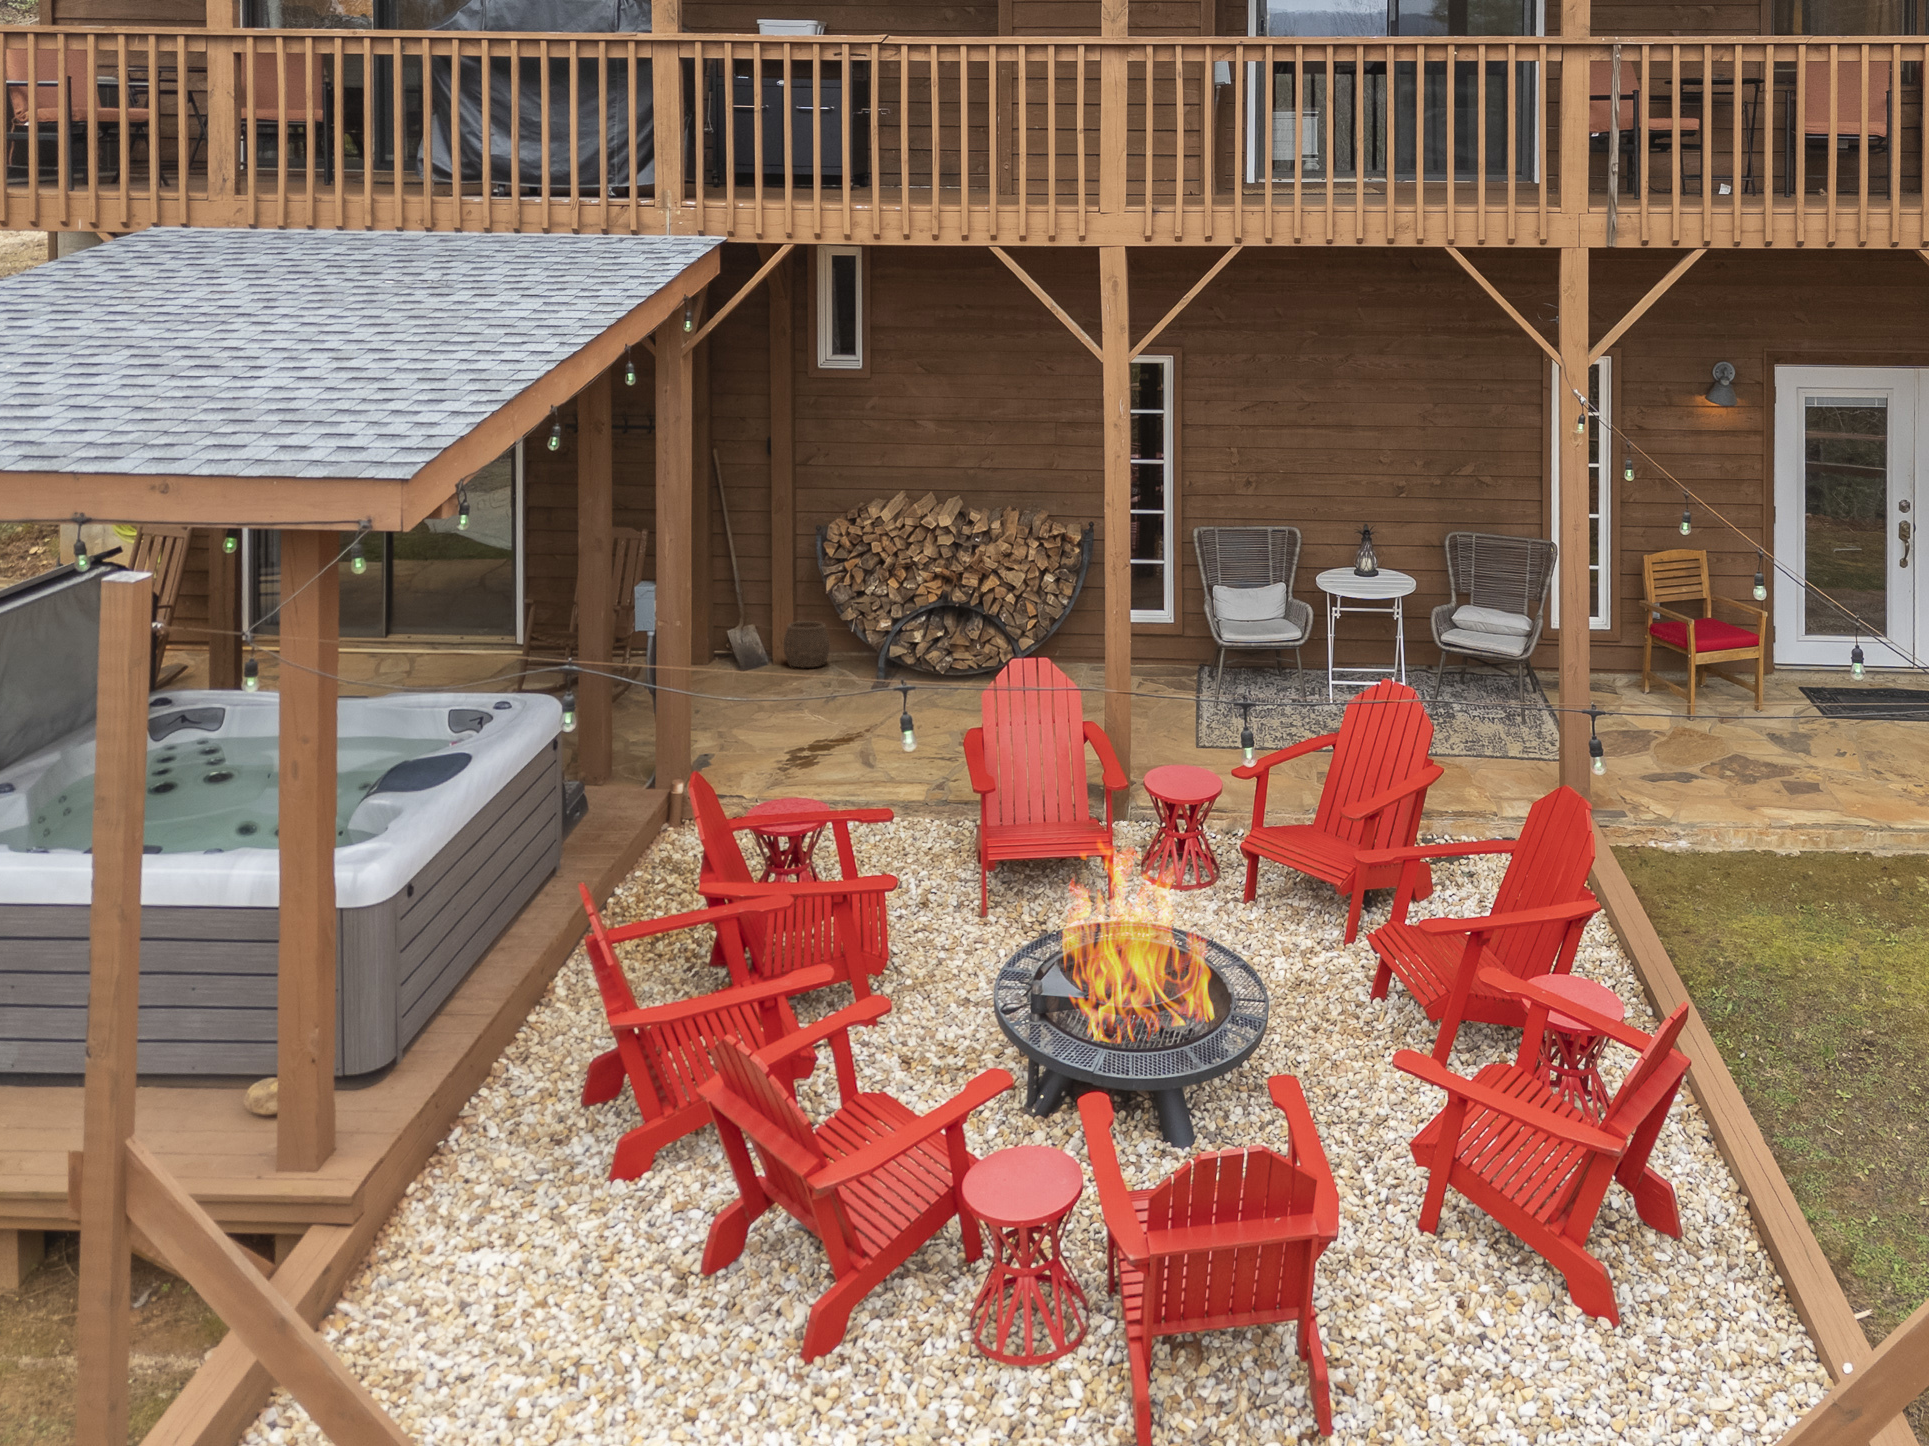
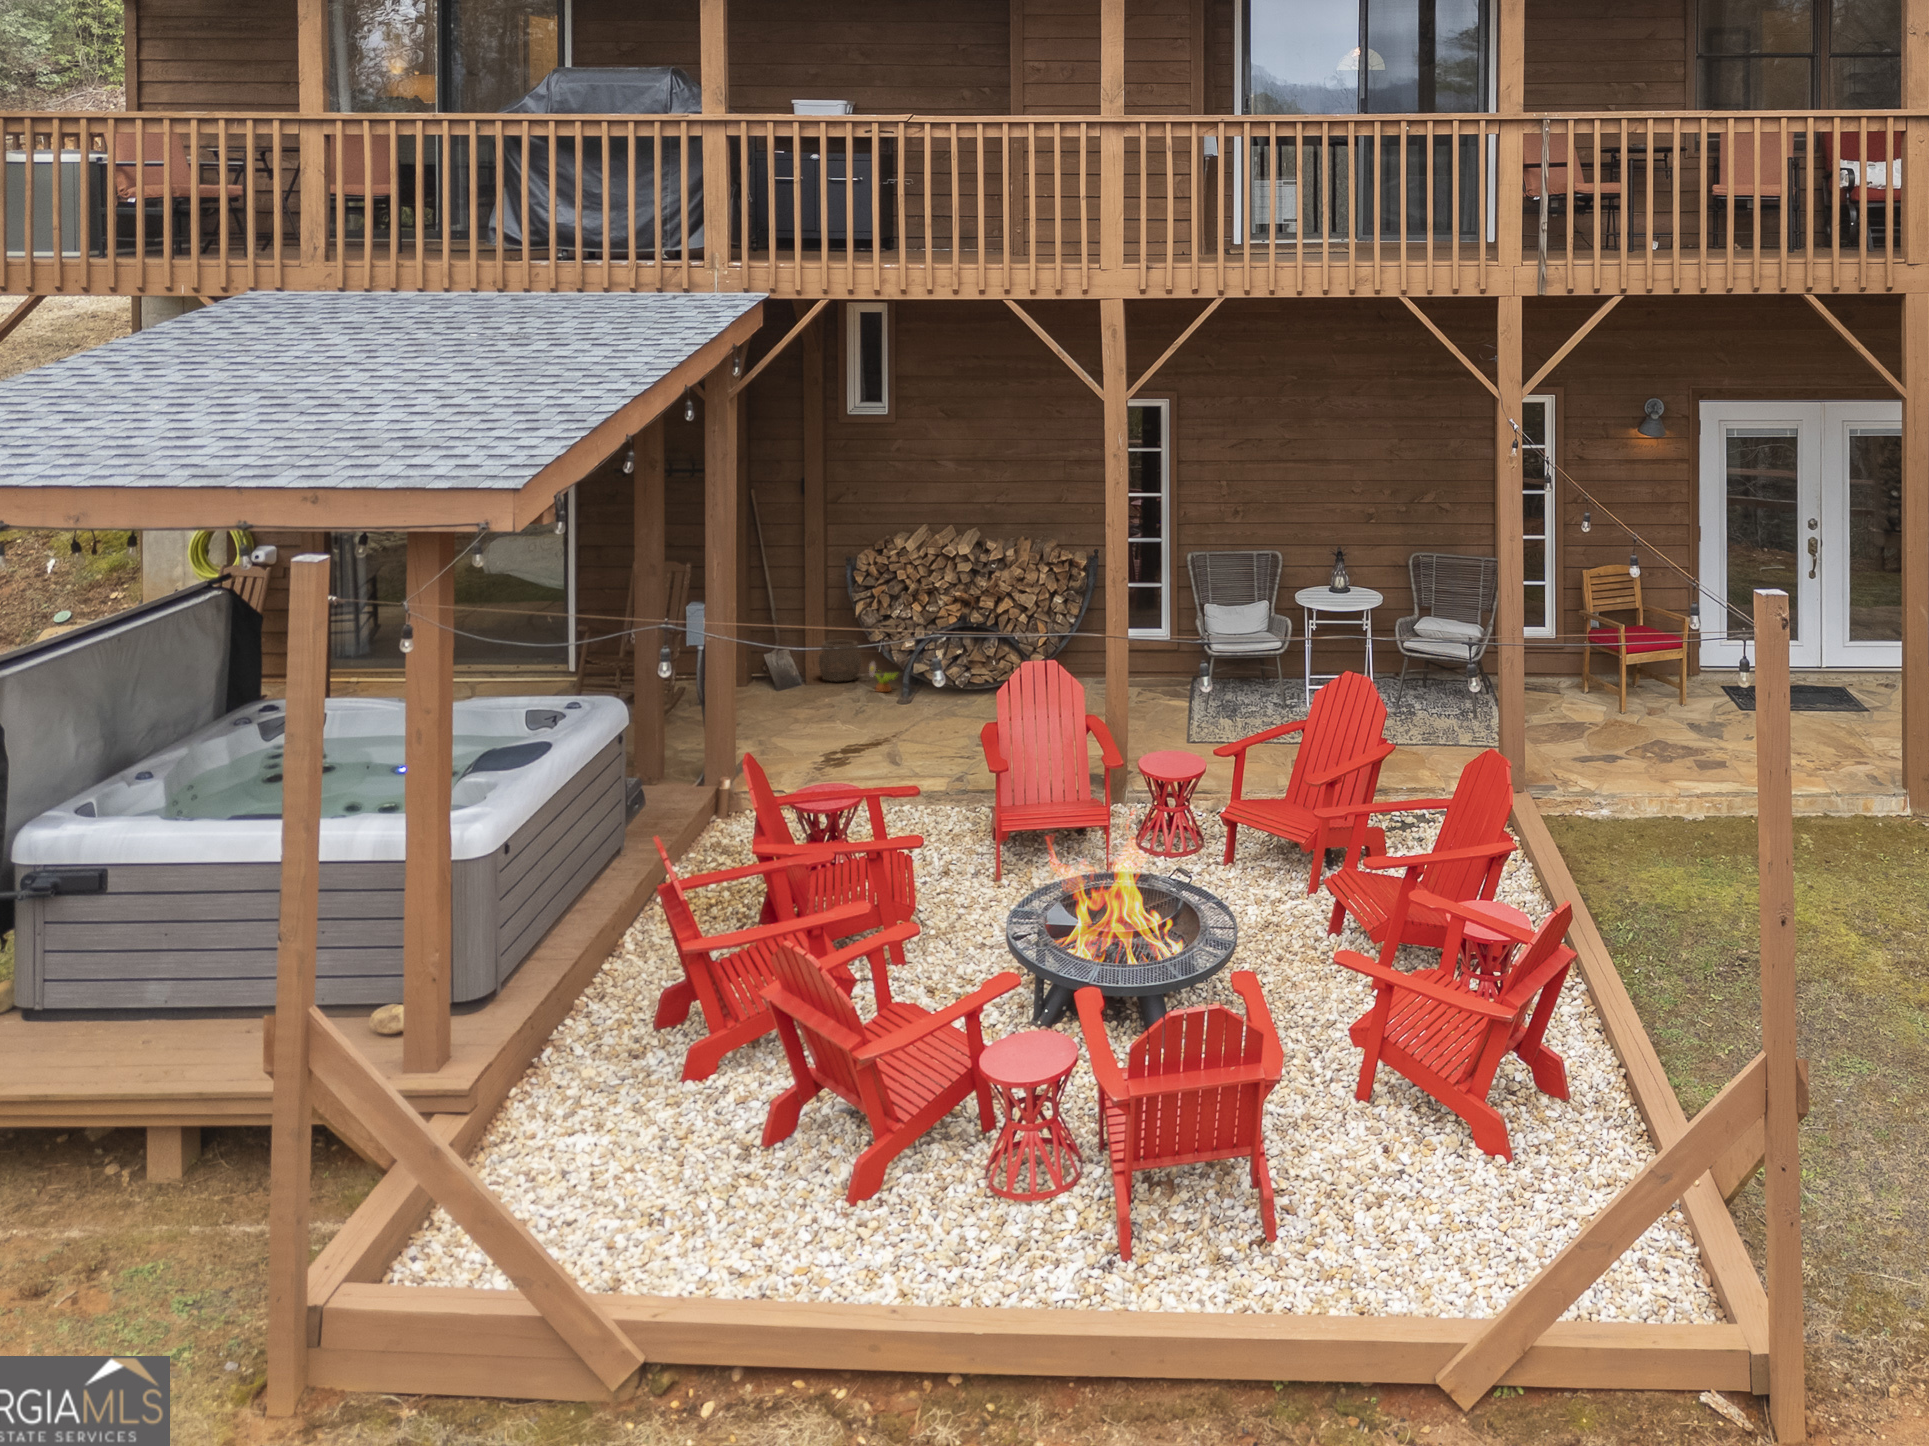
decorative plant: none [838,645,871,681] -> present [869,662,897,692]

